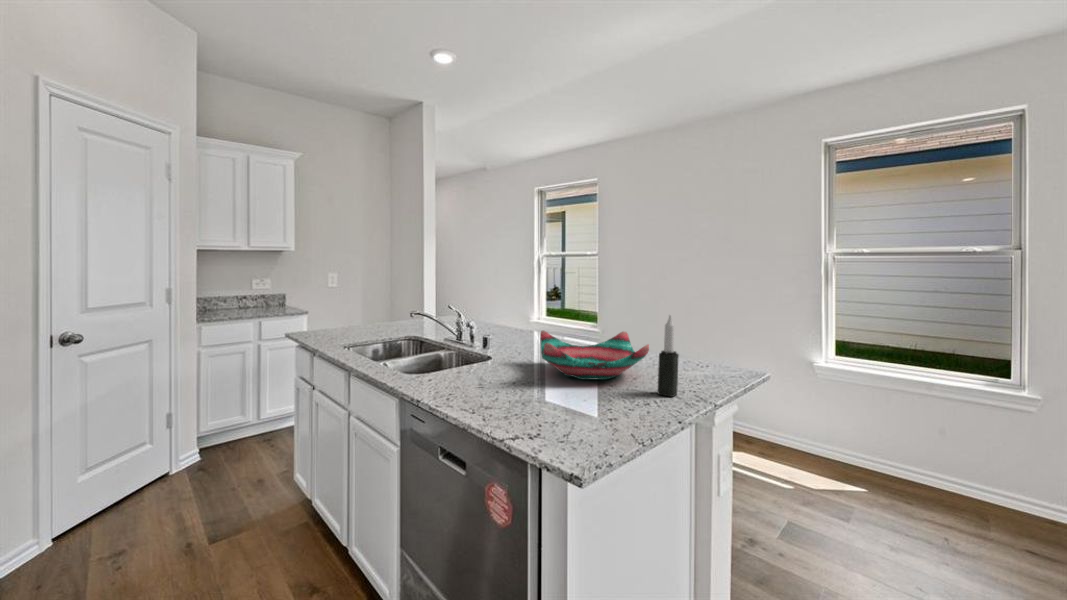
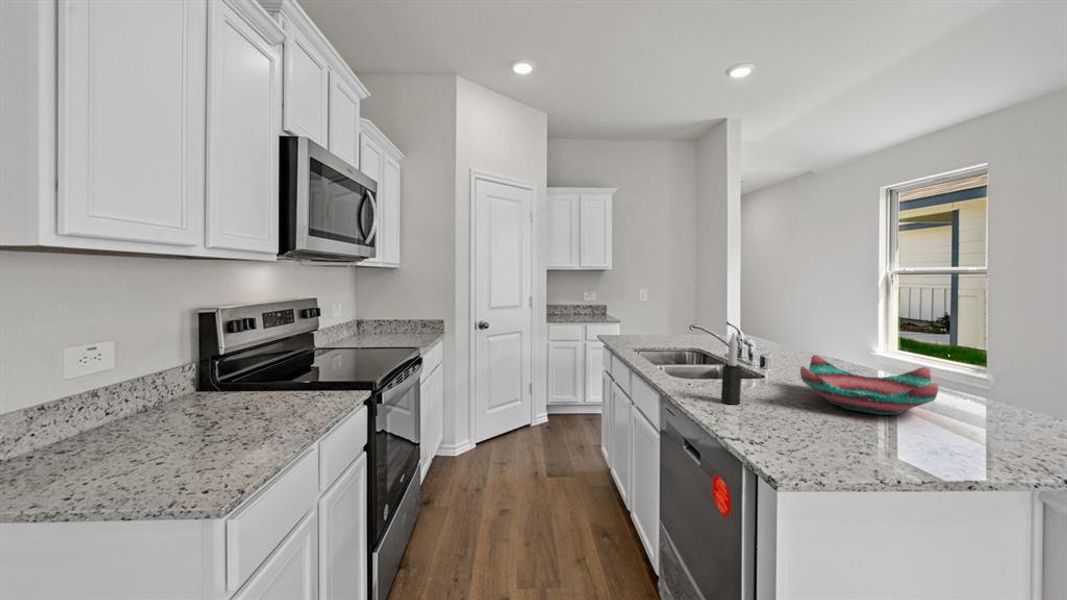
candle: present [658,315,679,397] -> present [721,333,742,404]

